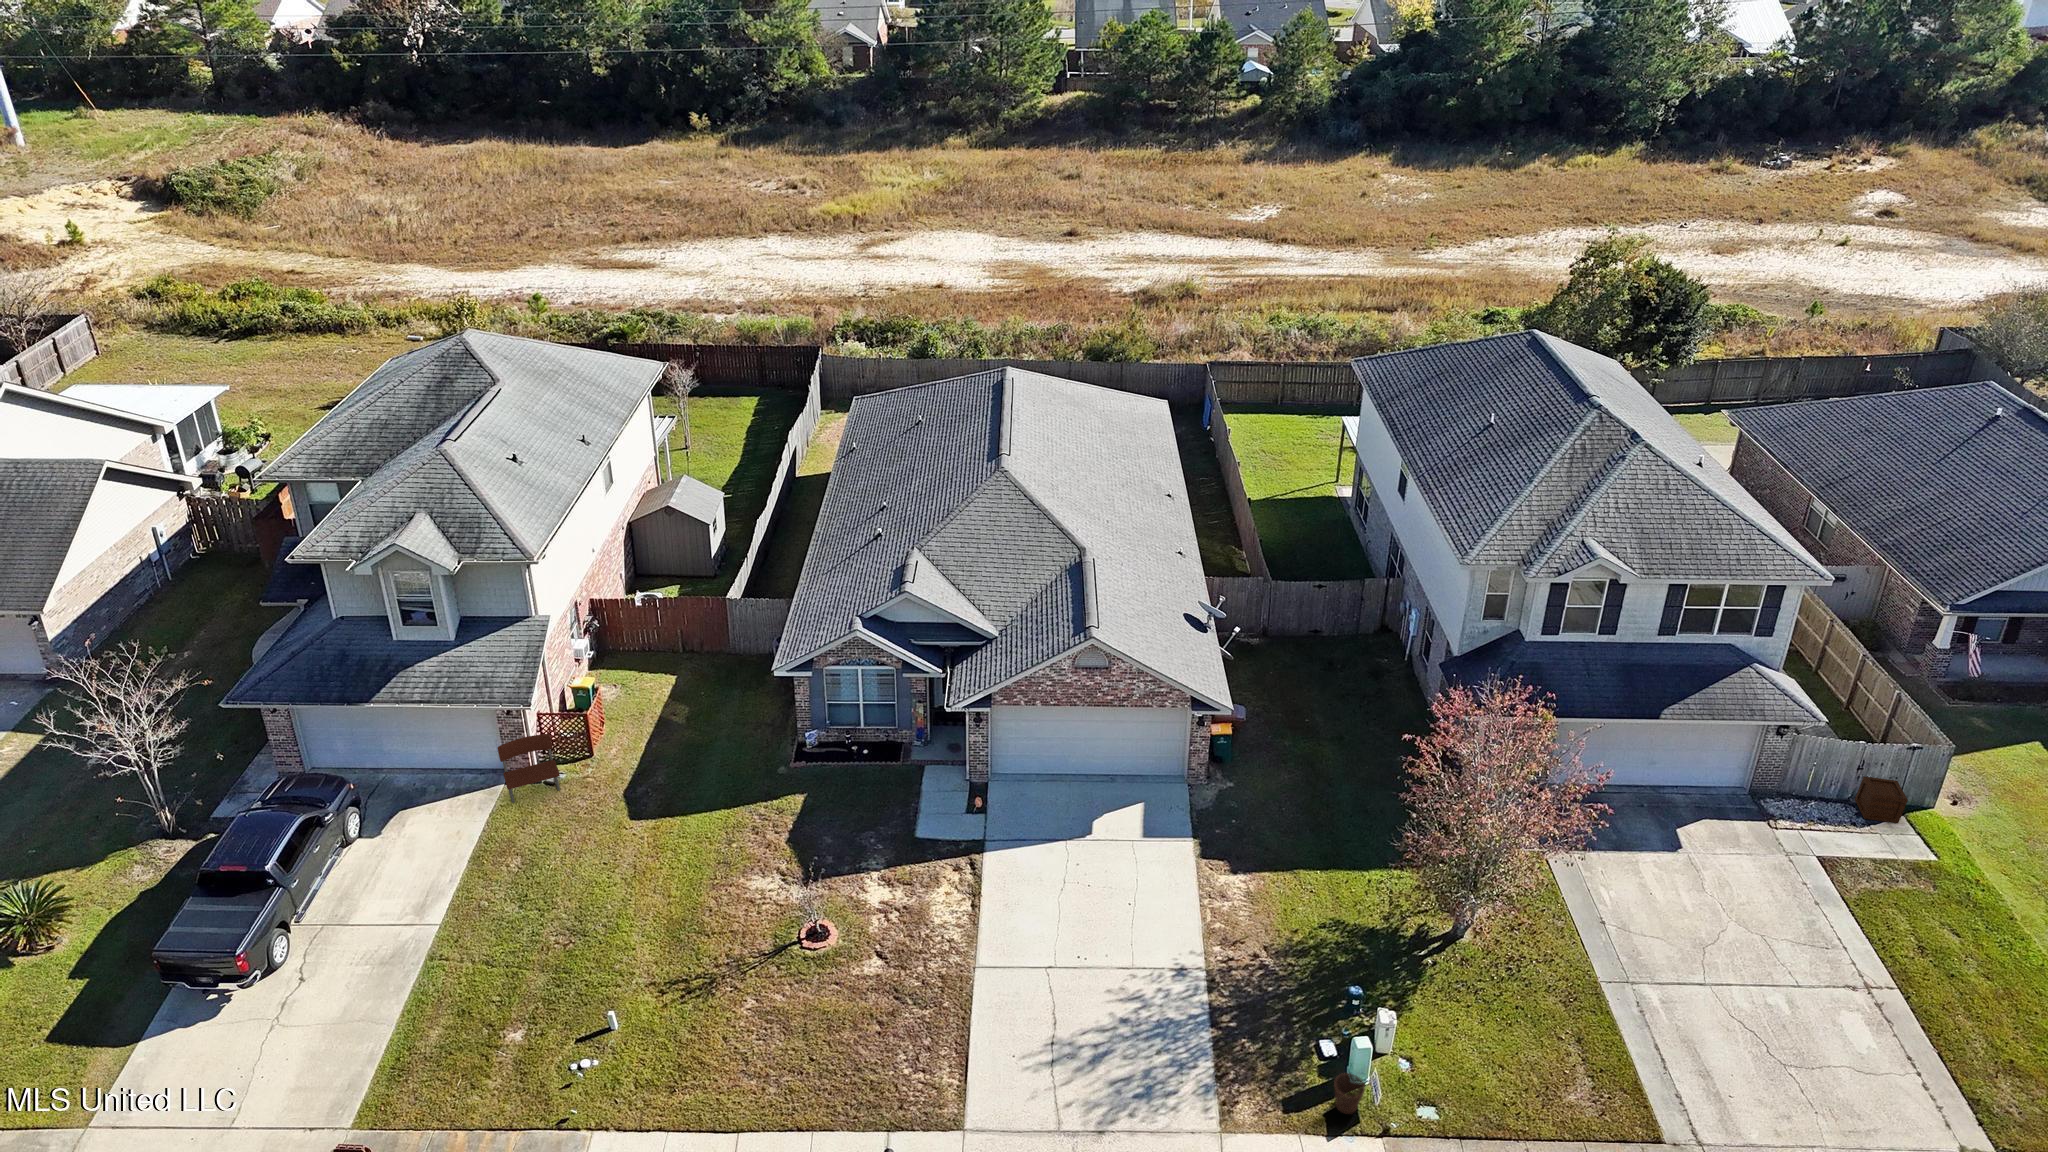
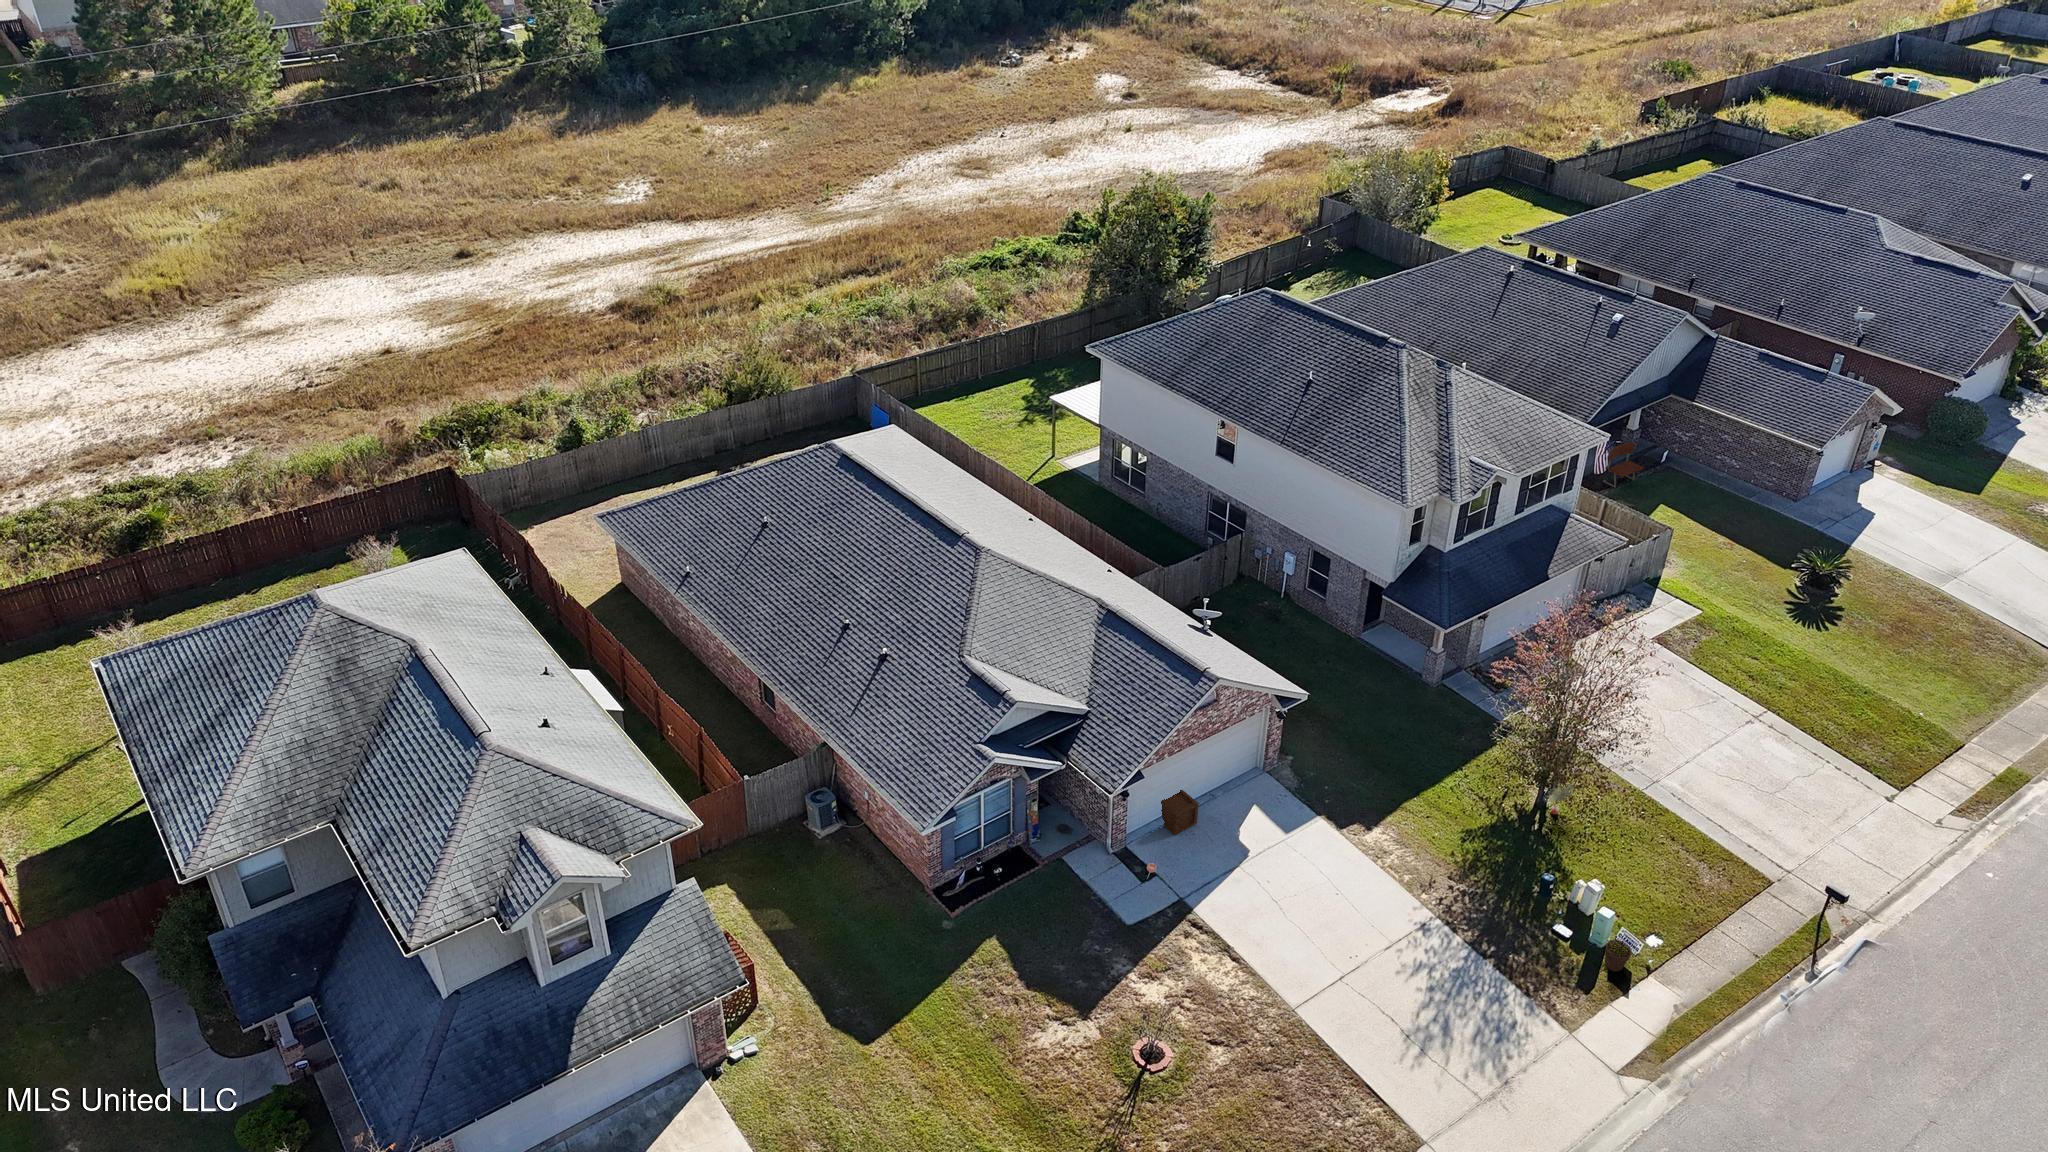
bench: present [498,734,560,803] -> present [1603,443,1643,488]
wooden crate: present [1855,777,1908,823] -> present [1161,790,1199,835]
potted tree: none [1441,912,1485,953] -> present [1545,784,1574,815]

